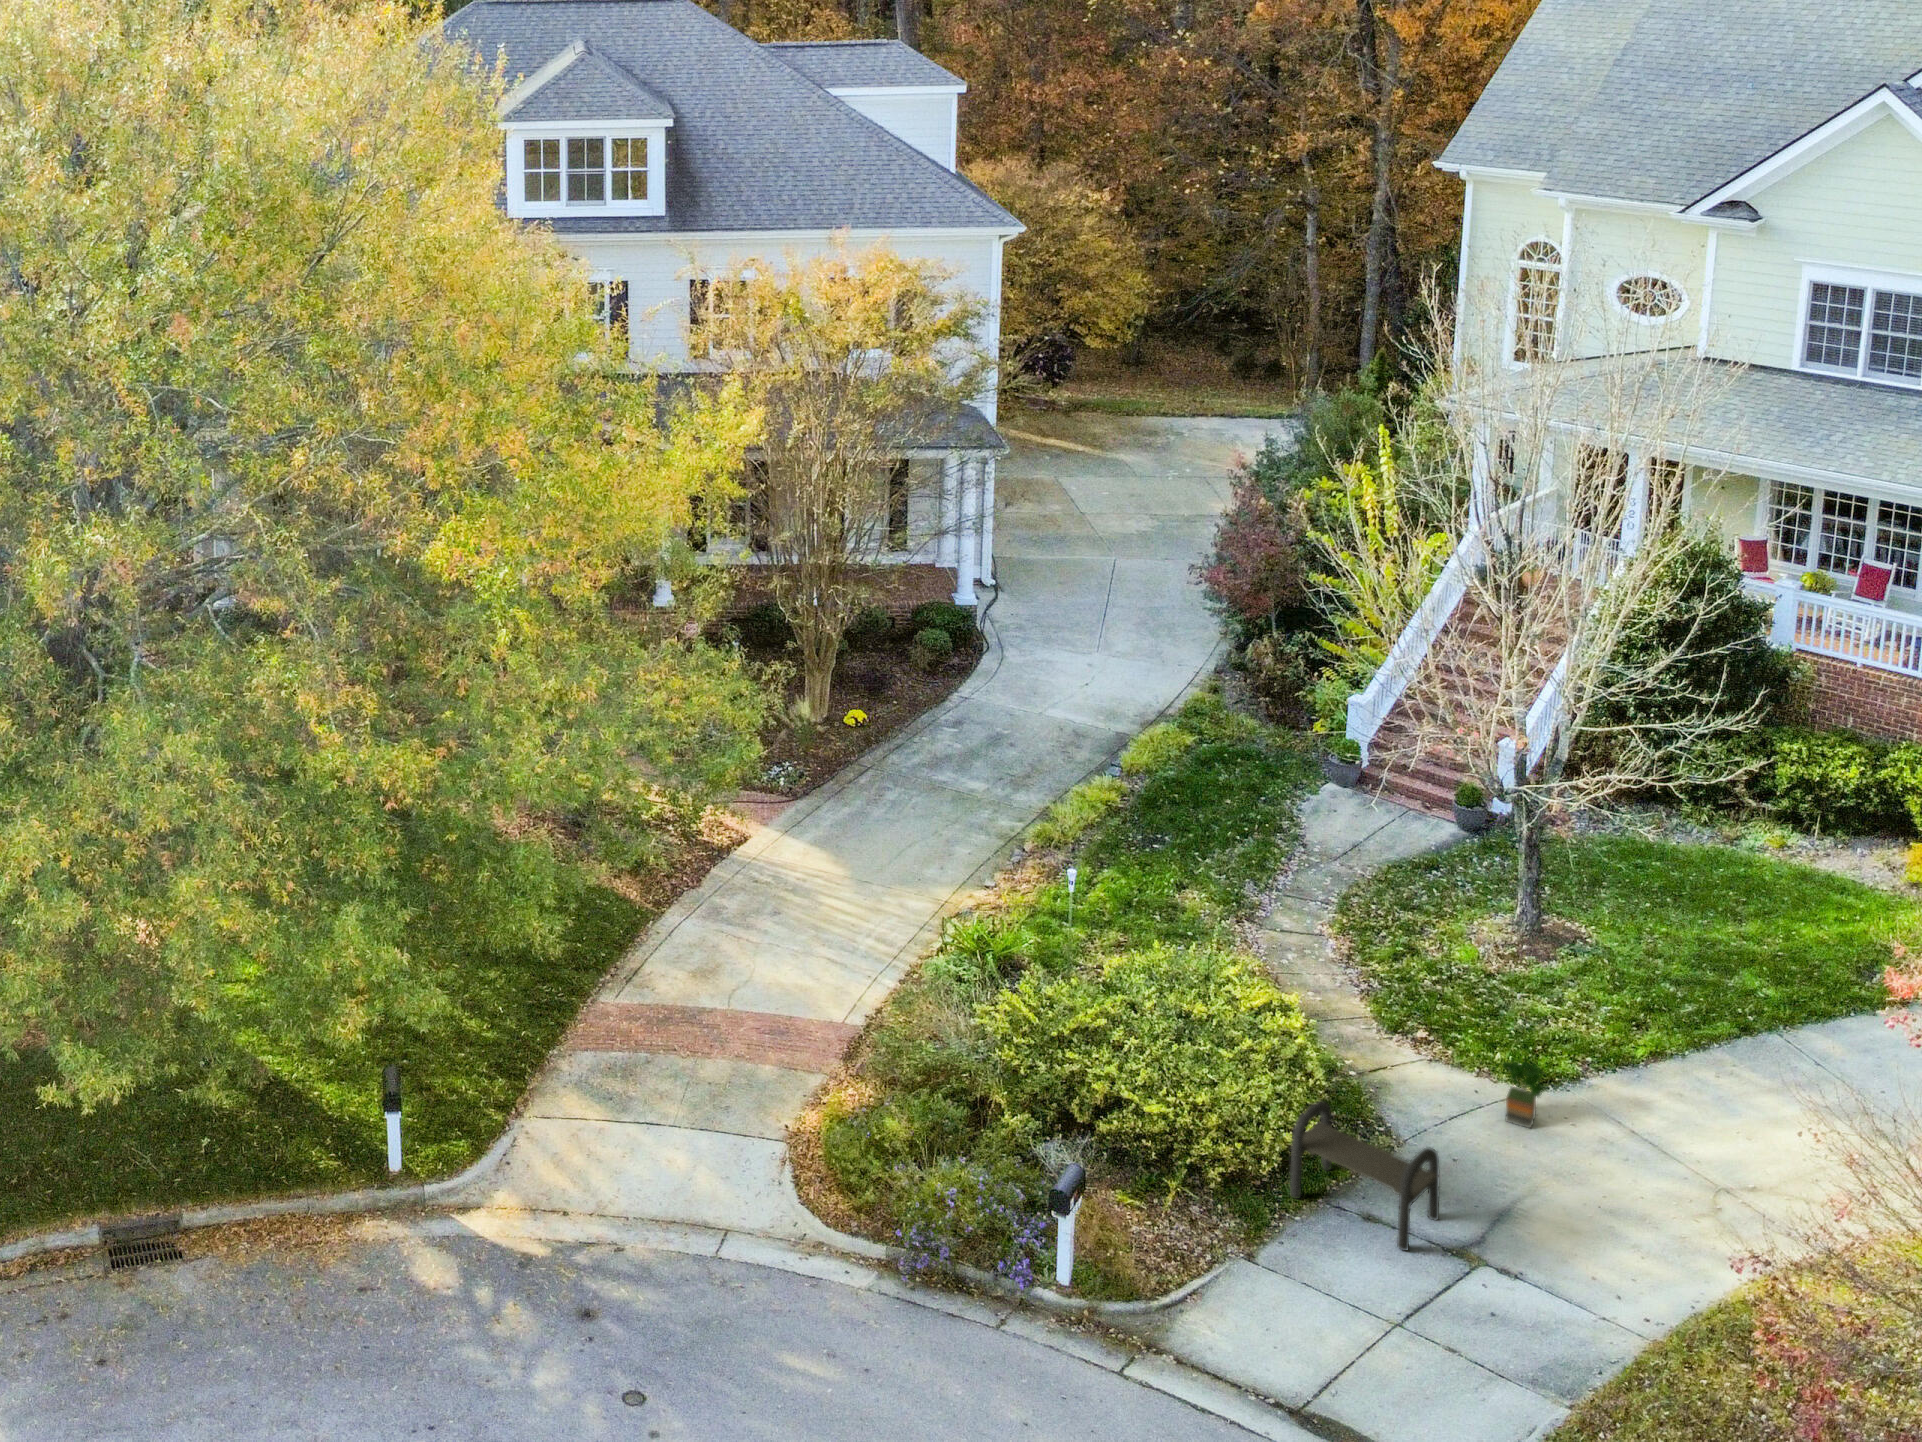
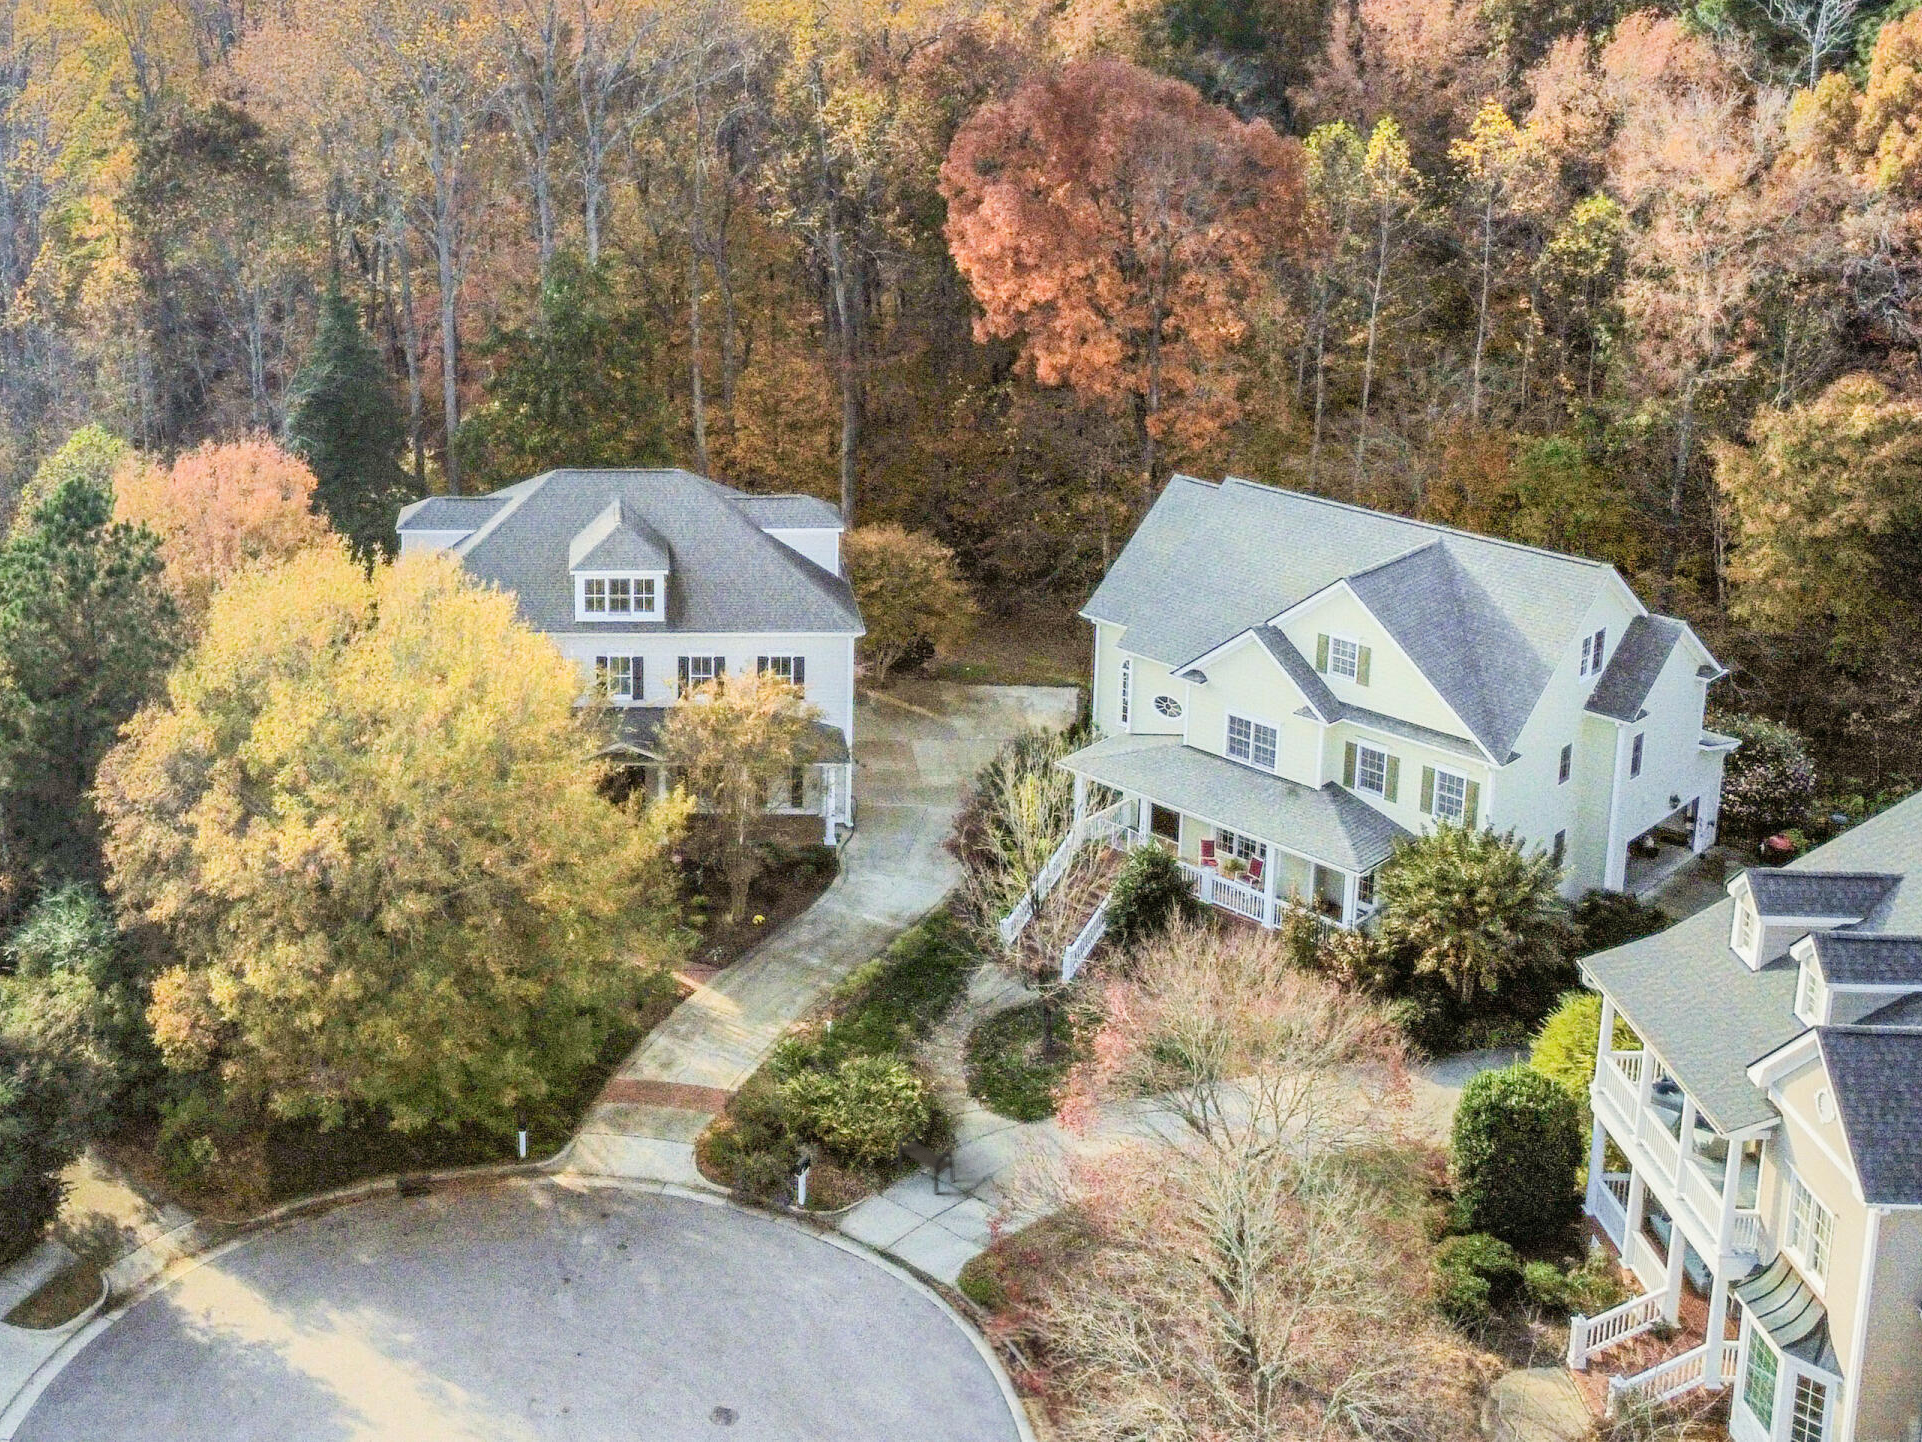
potted tree: present [1501,1060,1546,1128] -> none [995,1114,1013,1145]

